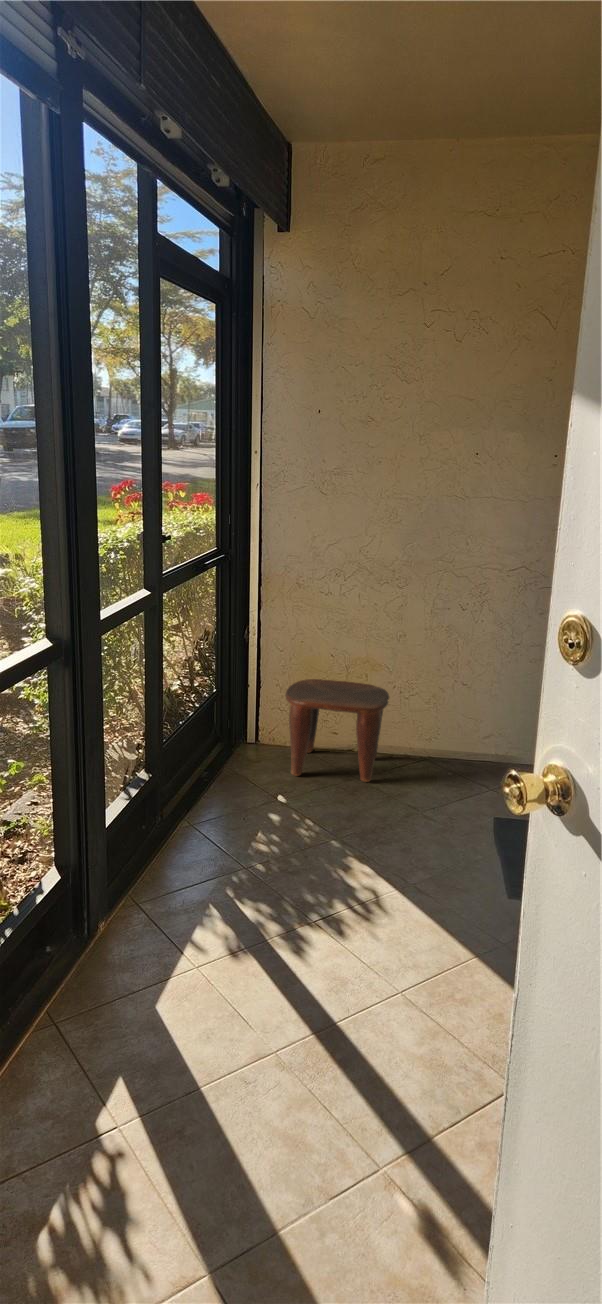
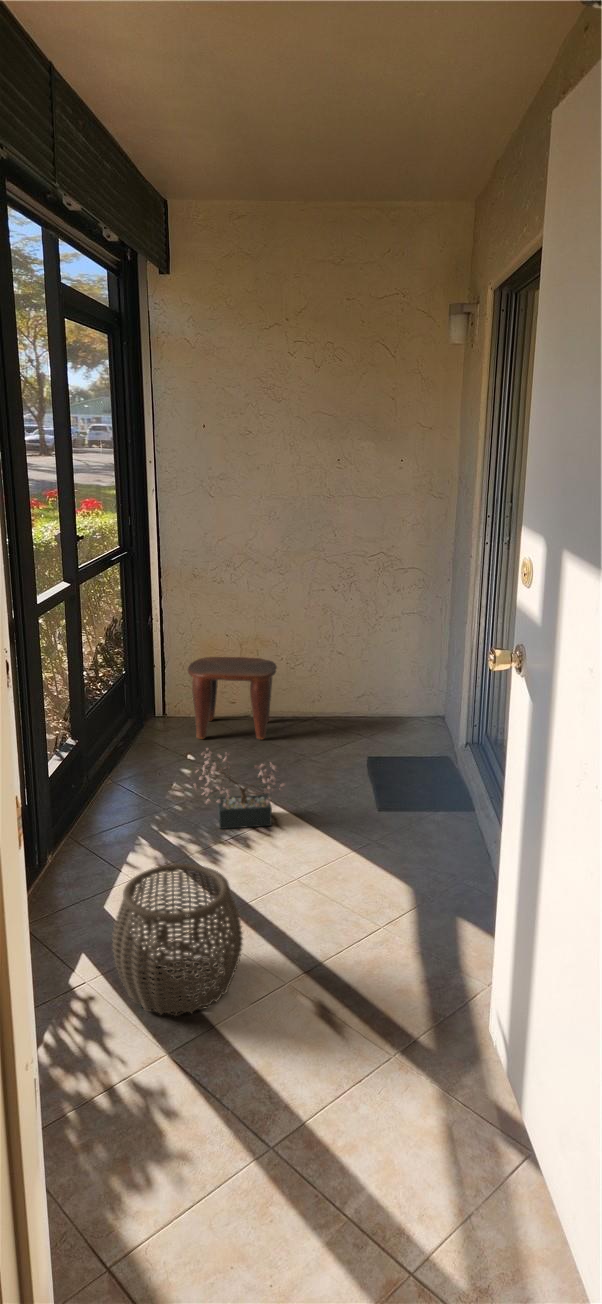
decorative plant: none [280,801,392,904] -> present [194,748,285,829]
woven basket: none [151,983,324,1202] -> present [112,864,243,1015]

